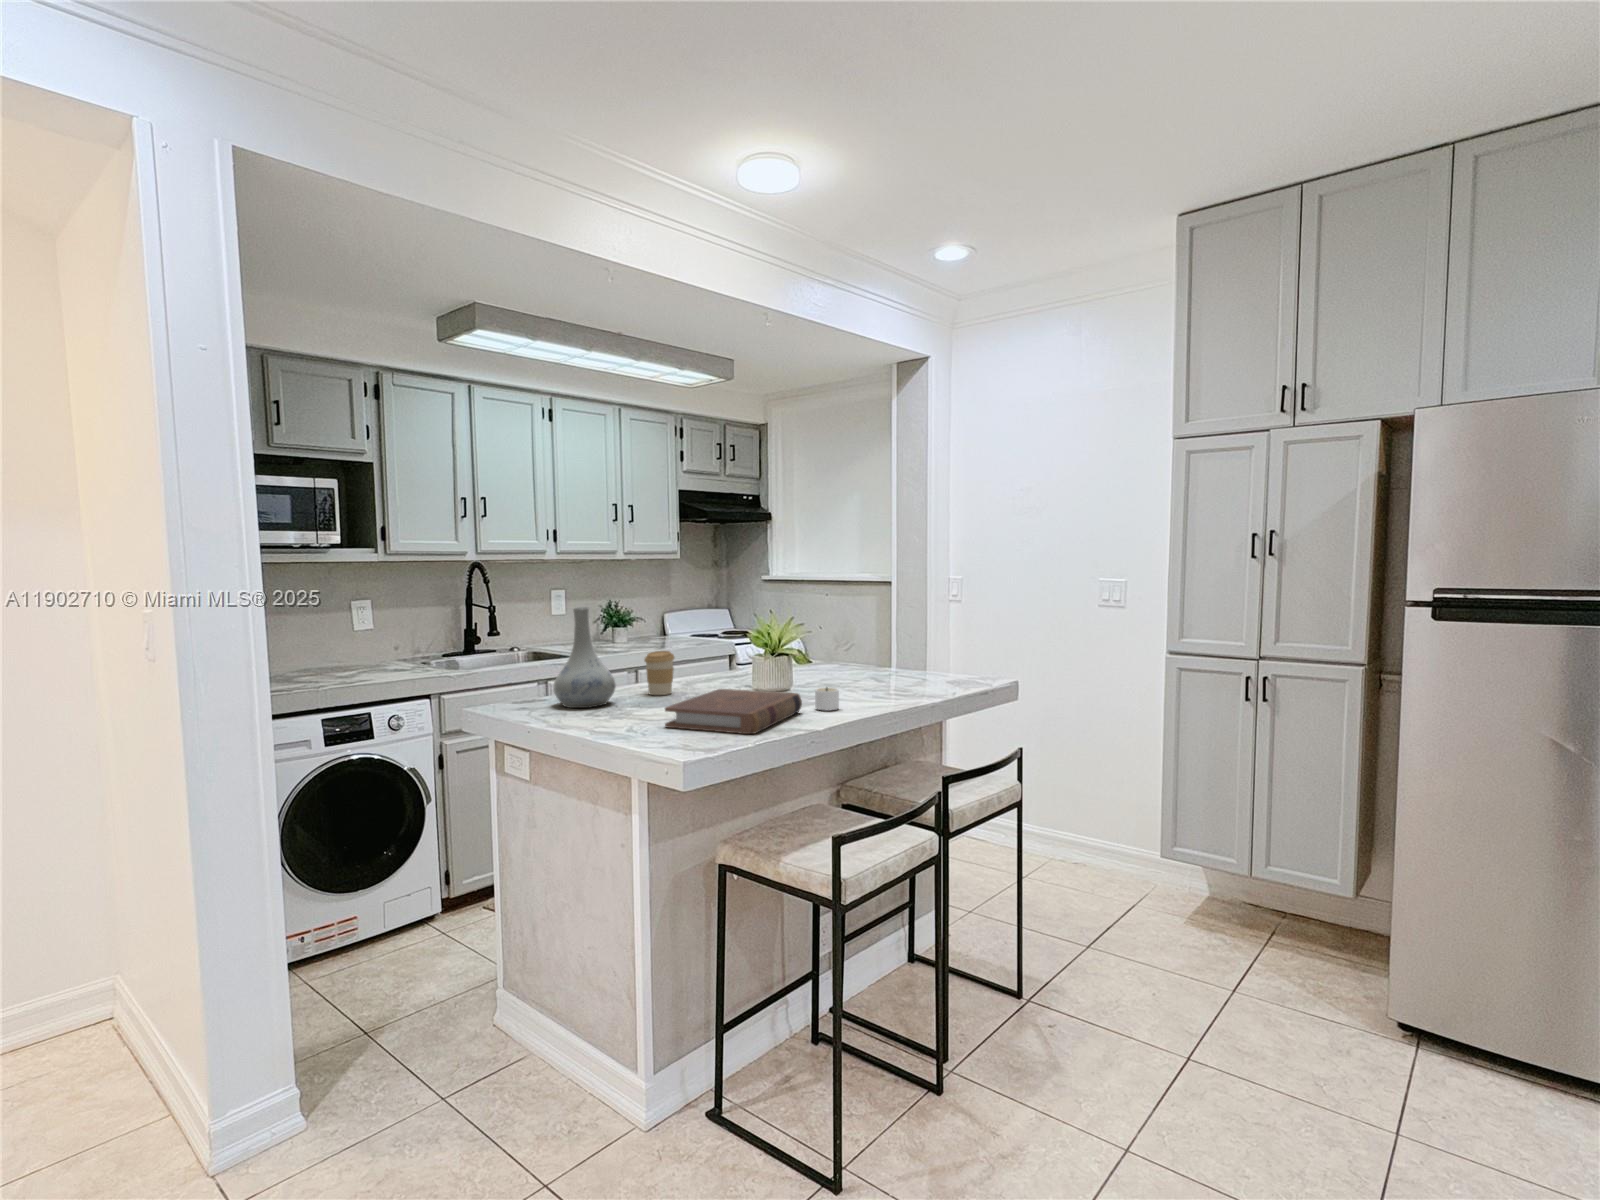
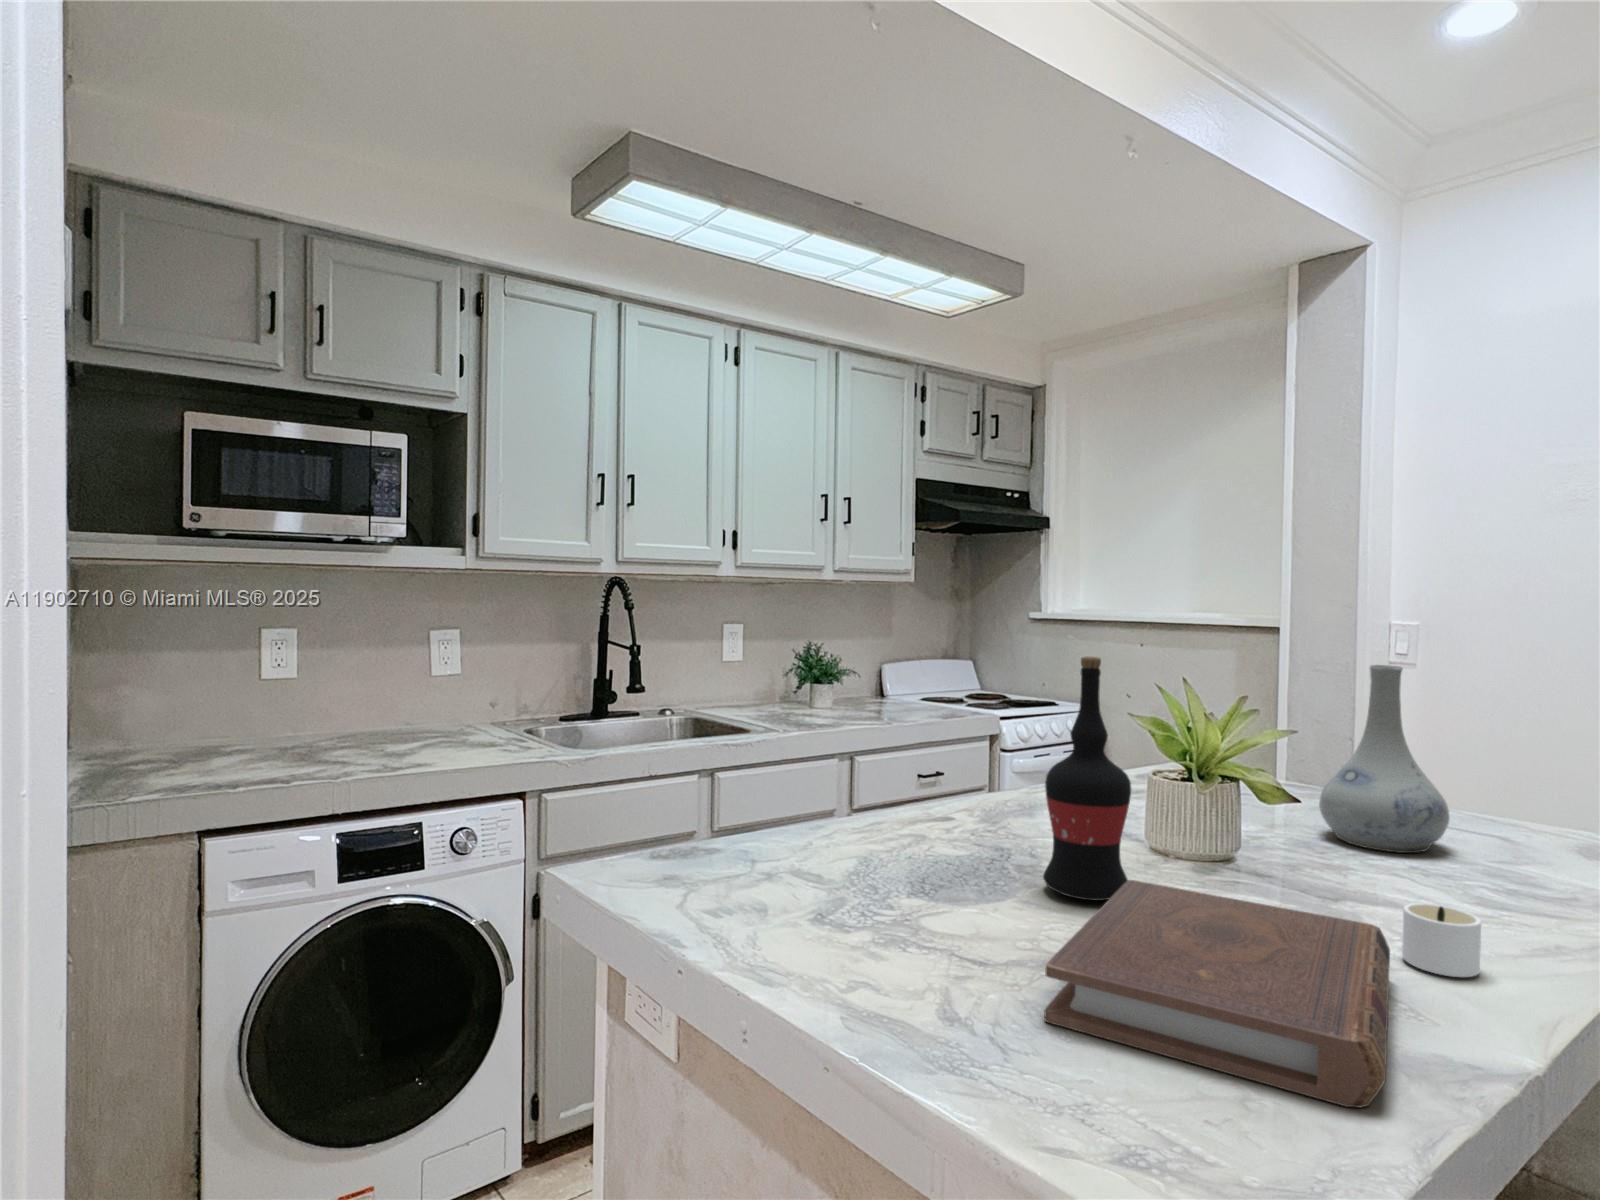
wine bottle: none [692,599,728,701] -> present [1043,657,1131,900]
vase: present [553,607,616,708] -> present [1319,665,1450,853]
coffee cup: present [644,651,674,695] -> none [922,761,988,862]

